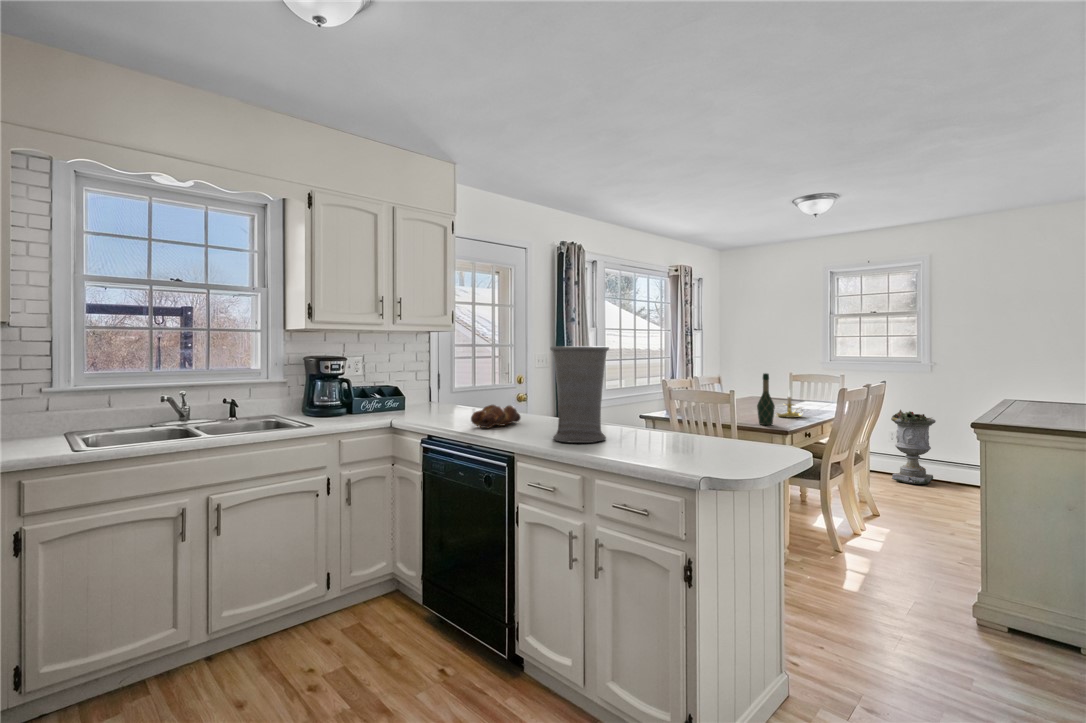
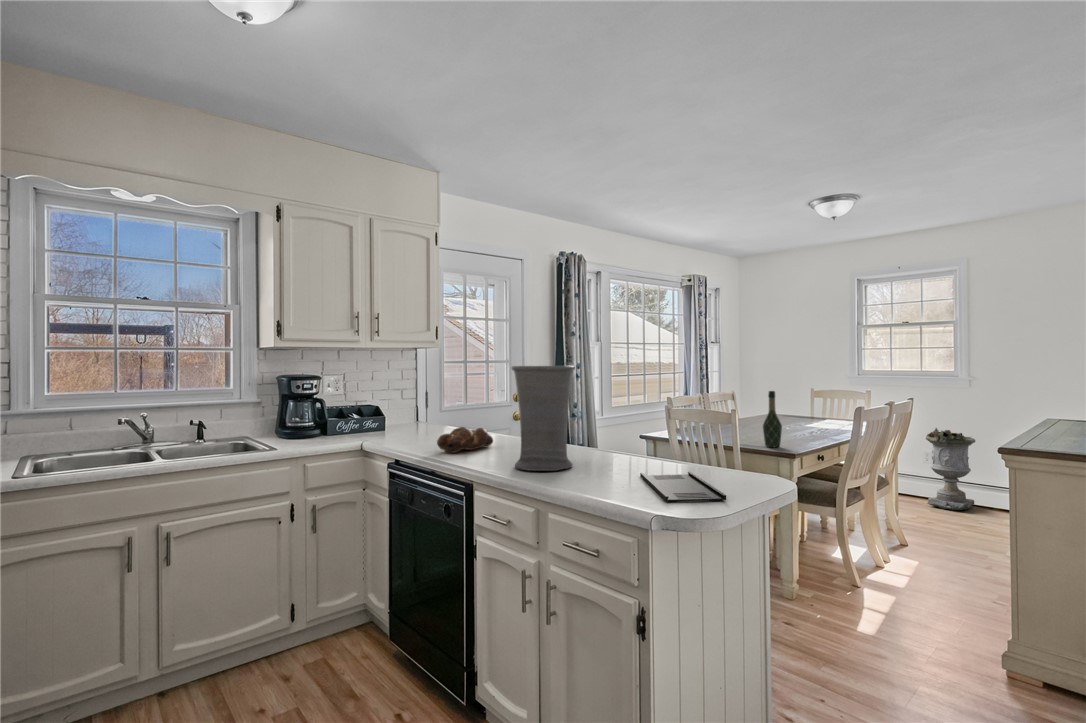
candle holder: present [777,392,802,418] -> none [788,408,819,438]
tray: none [672,442,761,466] -> present [640,472,726,501]

